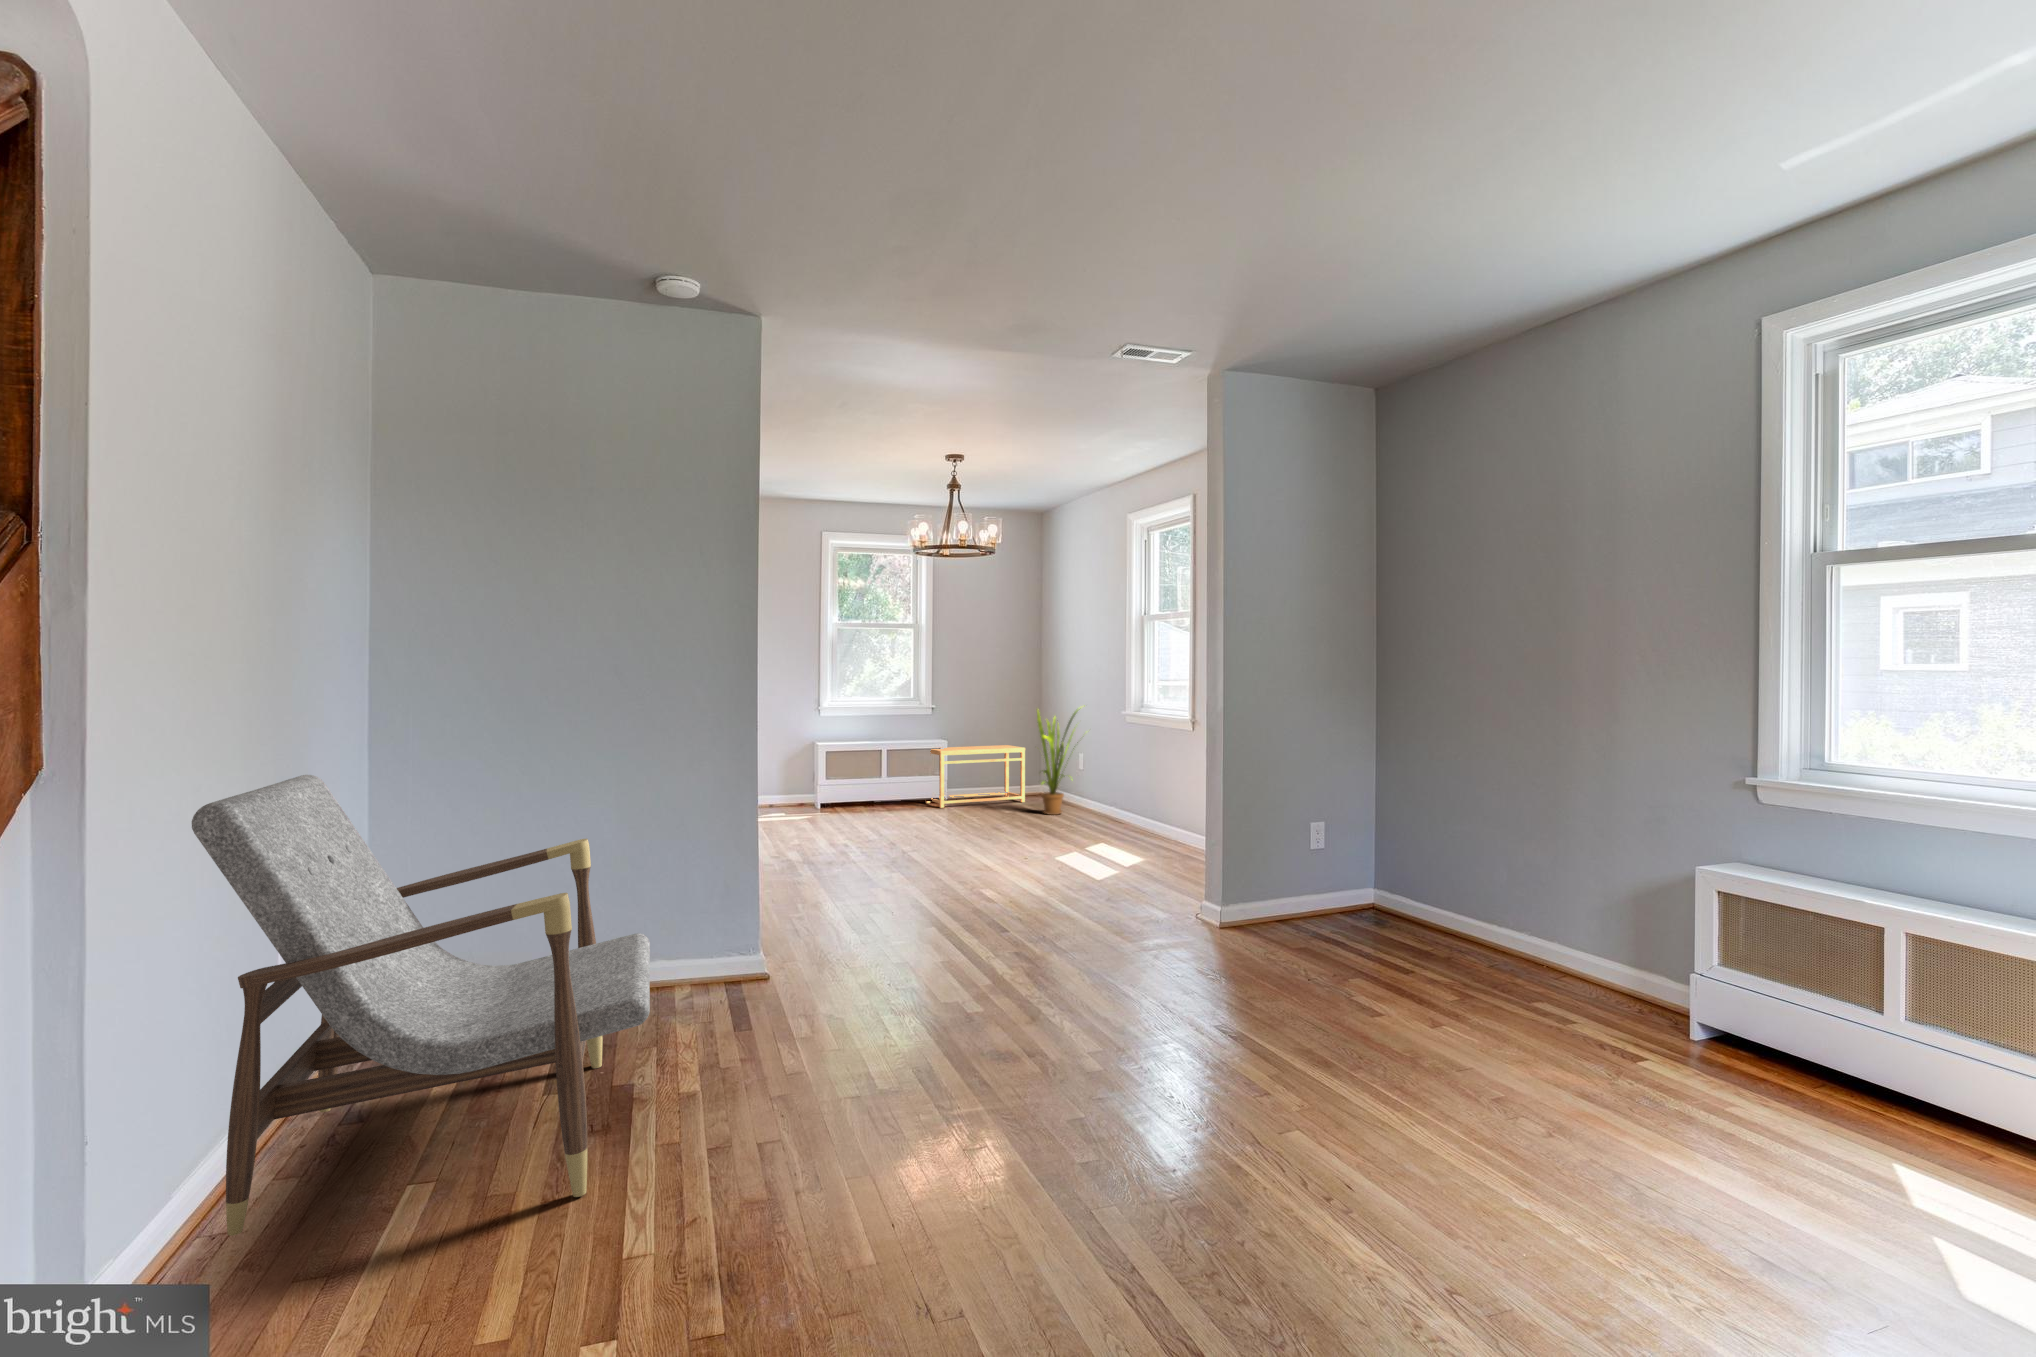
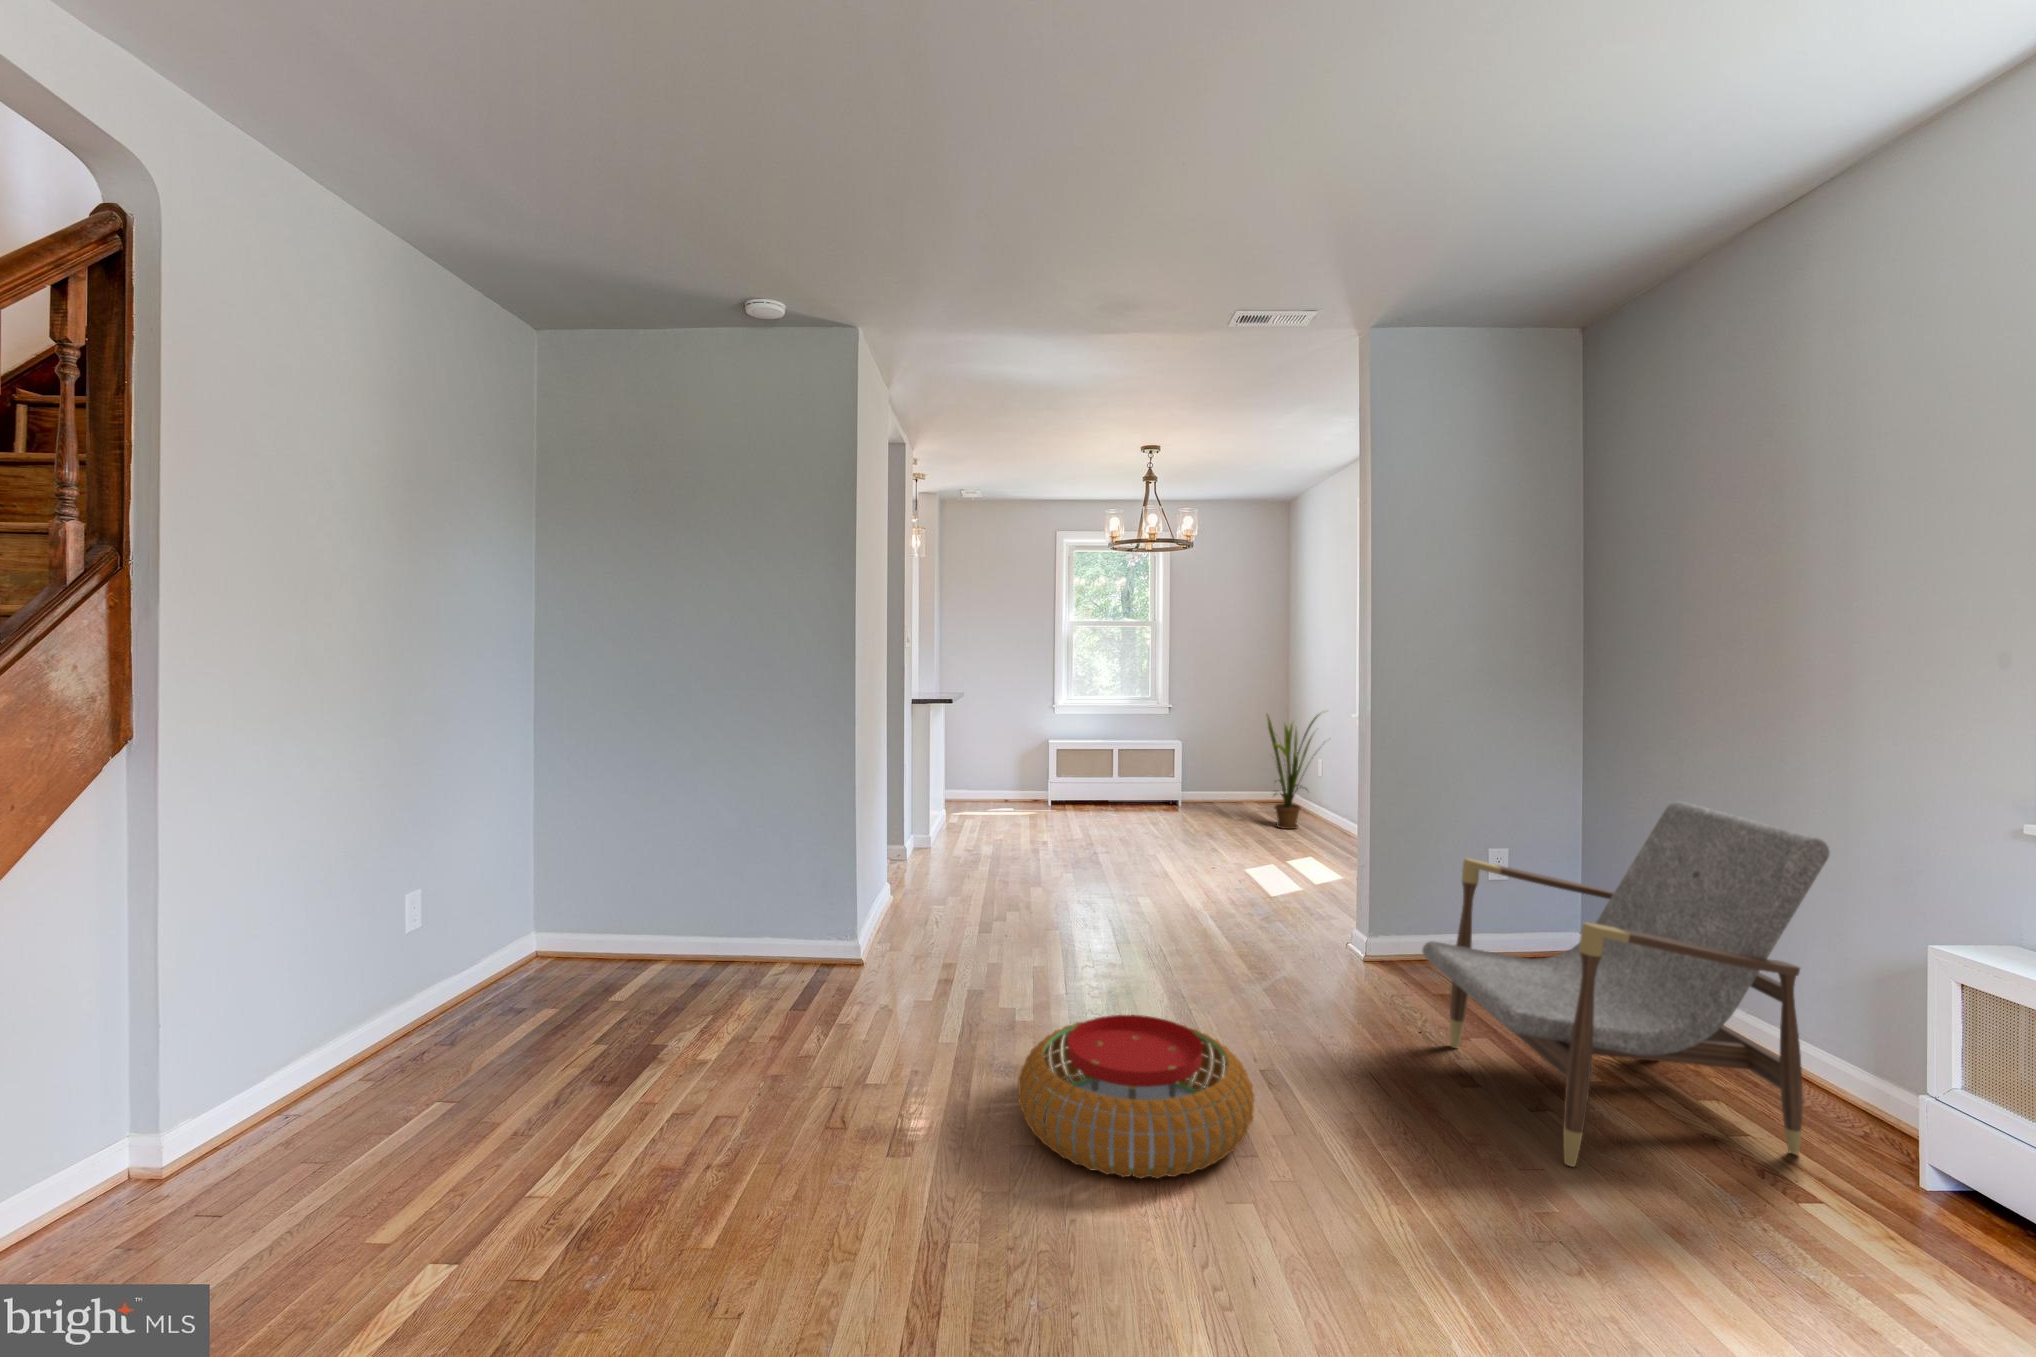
side table: present [926,745,1025,808] -> none [1160,747,1268,812]
armchair: present [192,775,650,1236] -> present [1422,801,1829,1167]
pouf: none [982,927,1190,1049] -> present [1018,1015,1254,1179]

